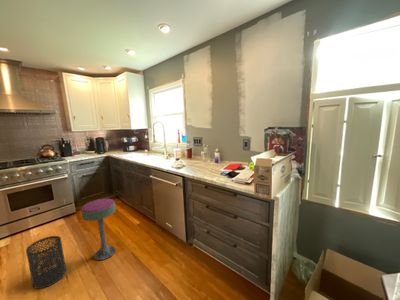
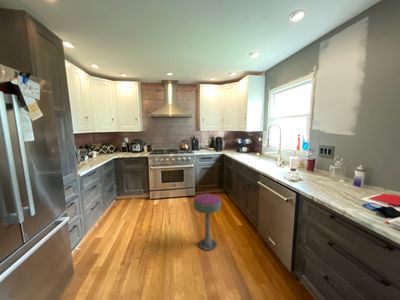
trash can: present [26,236,66,288] -> none [155,214,178,254]

